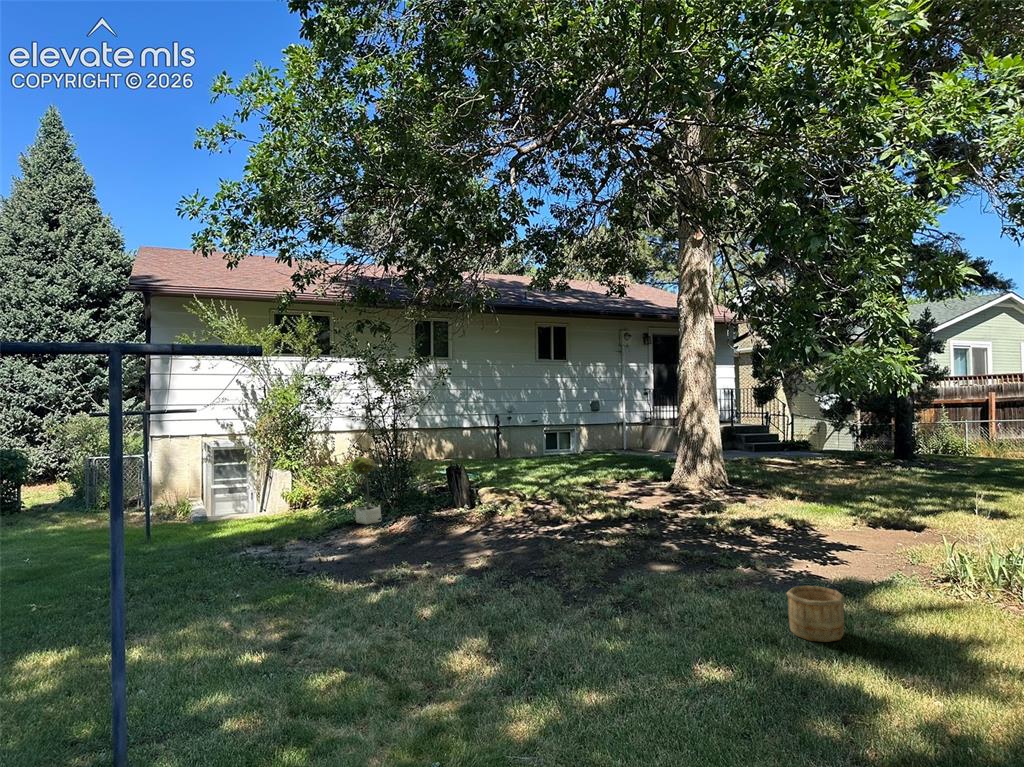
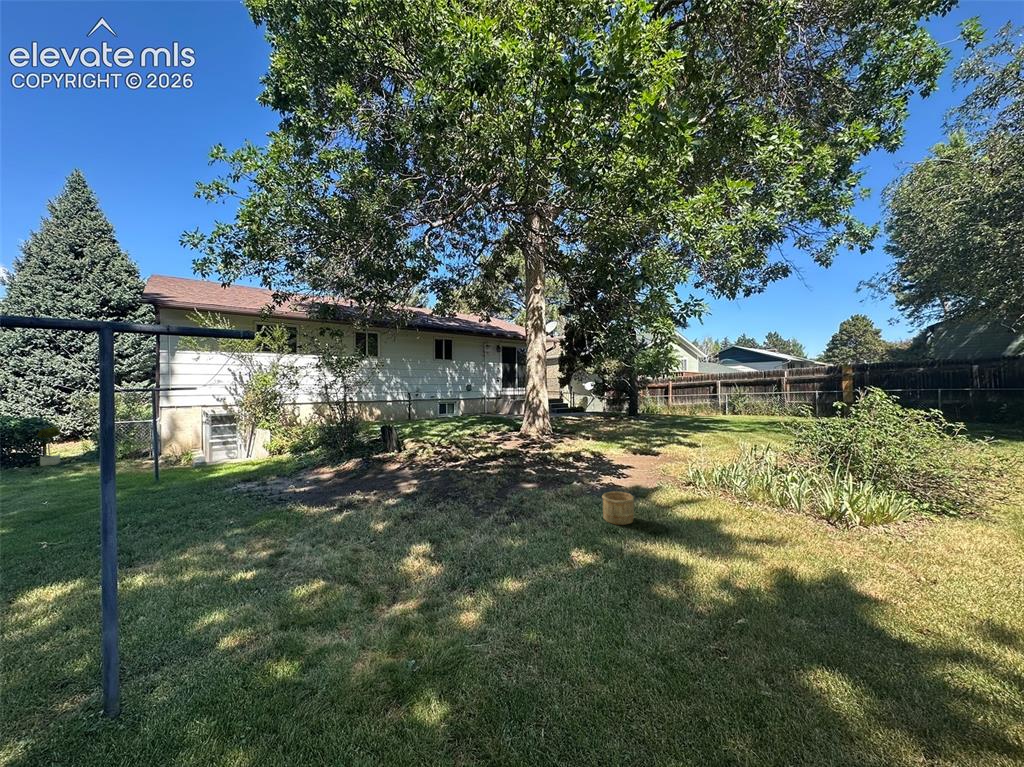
potted tree: present [351,456,381,524] -> present [37,427,61,466]

